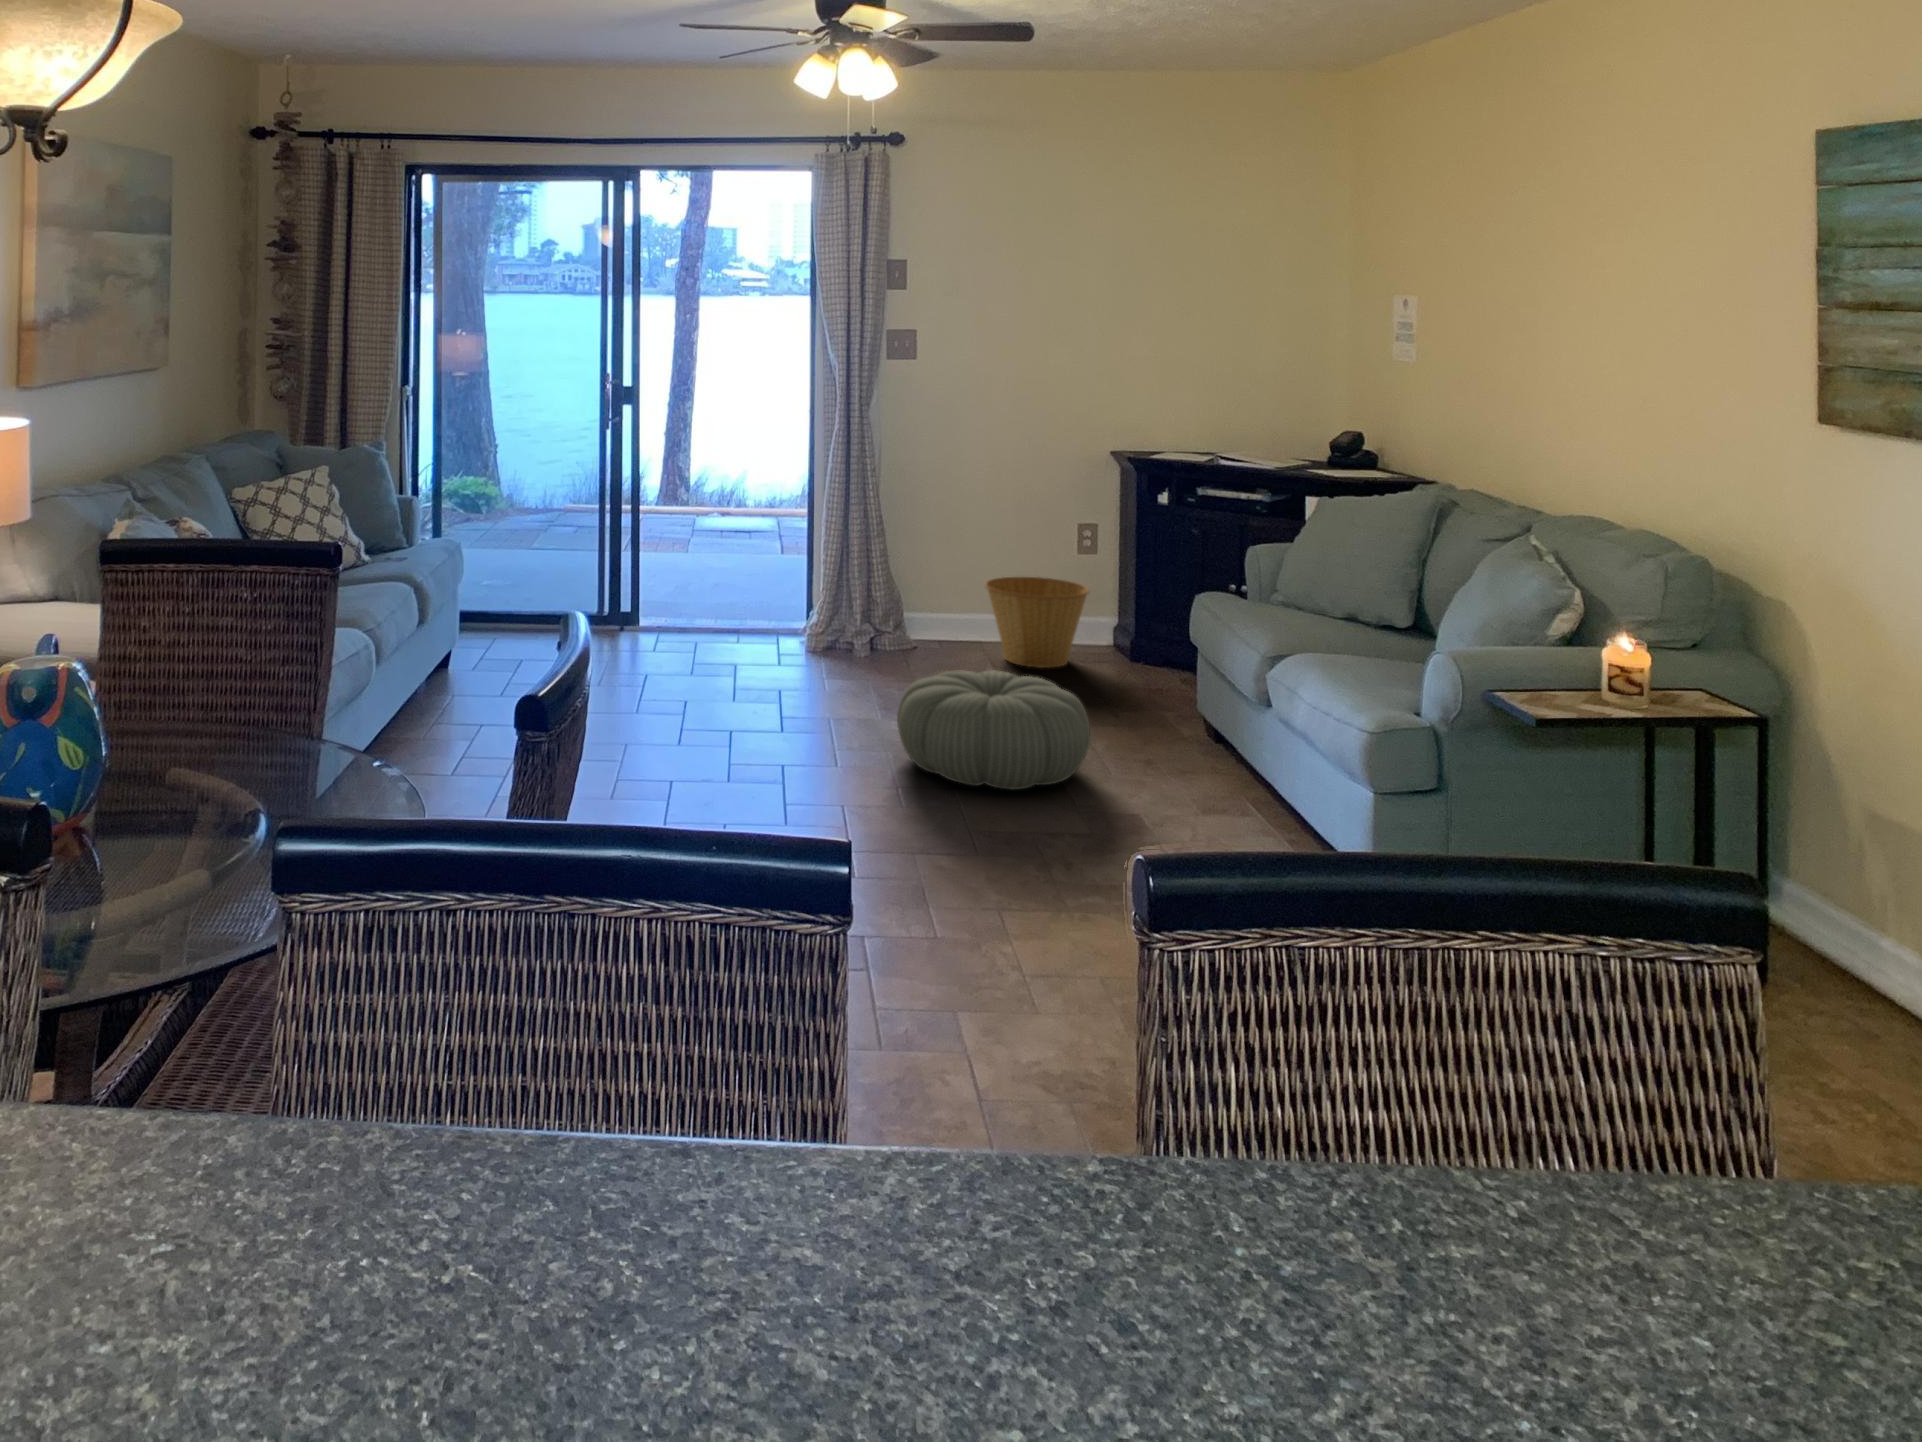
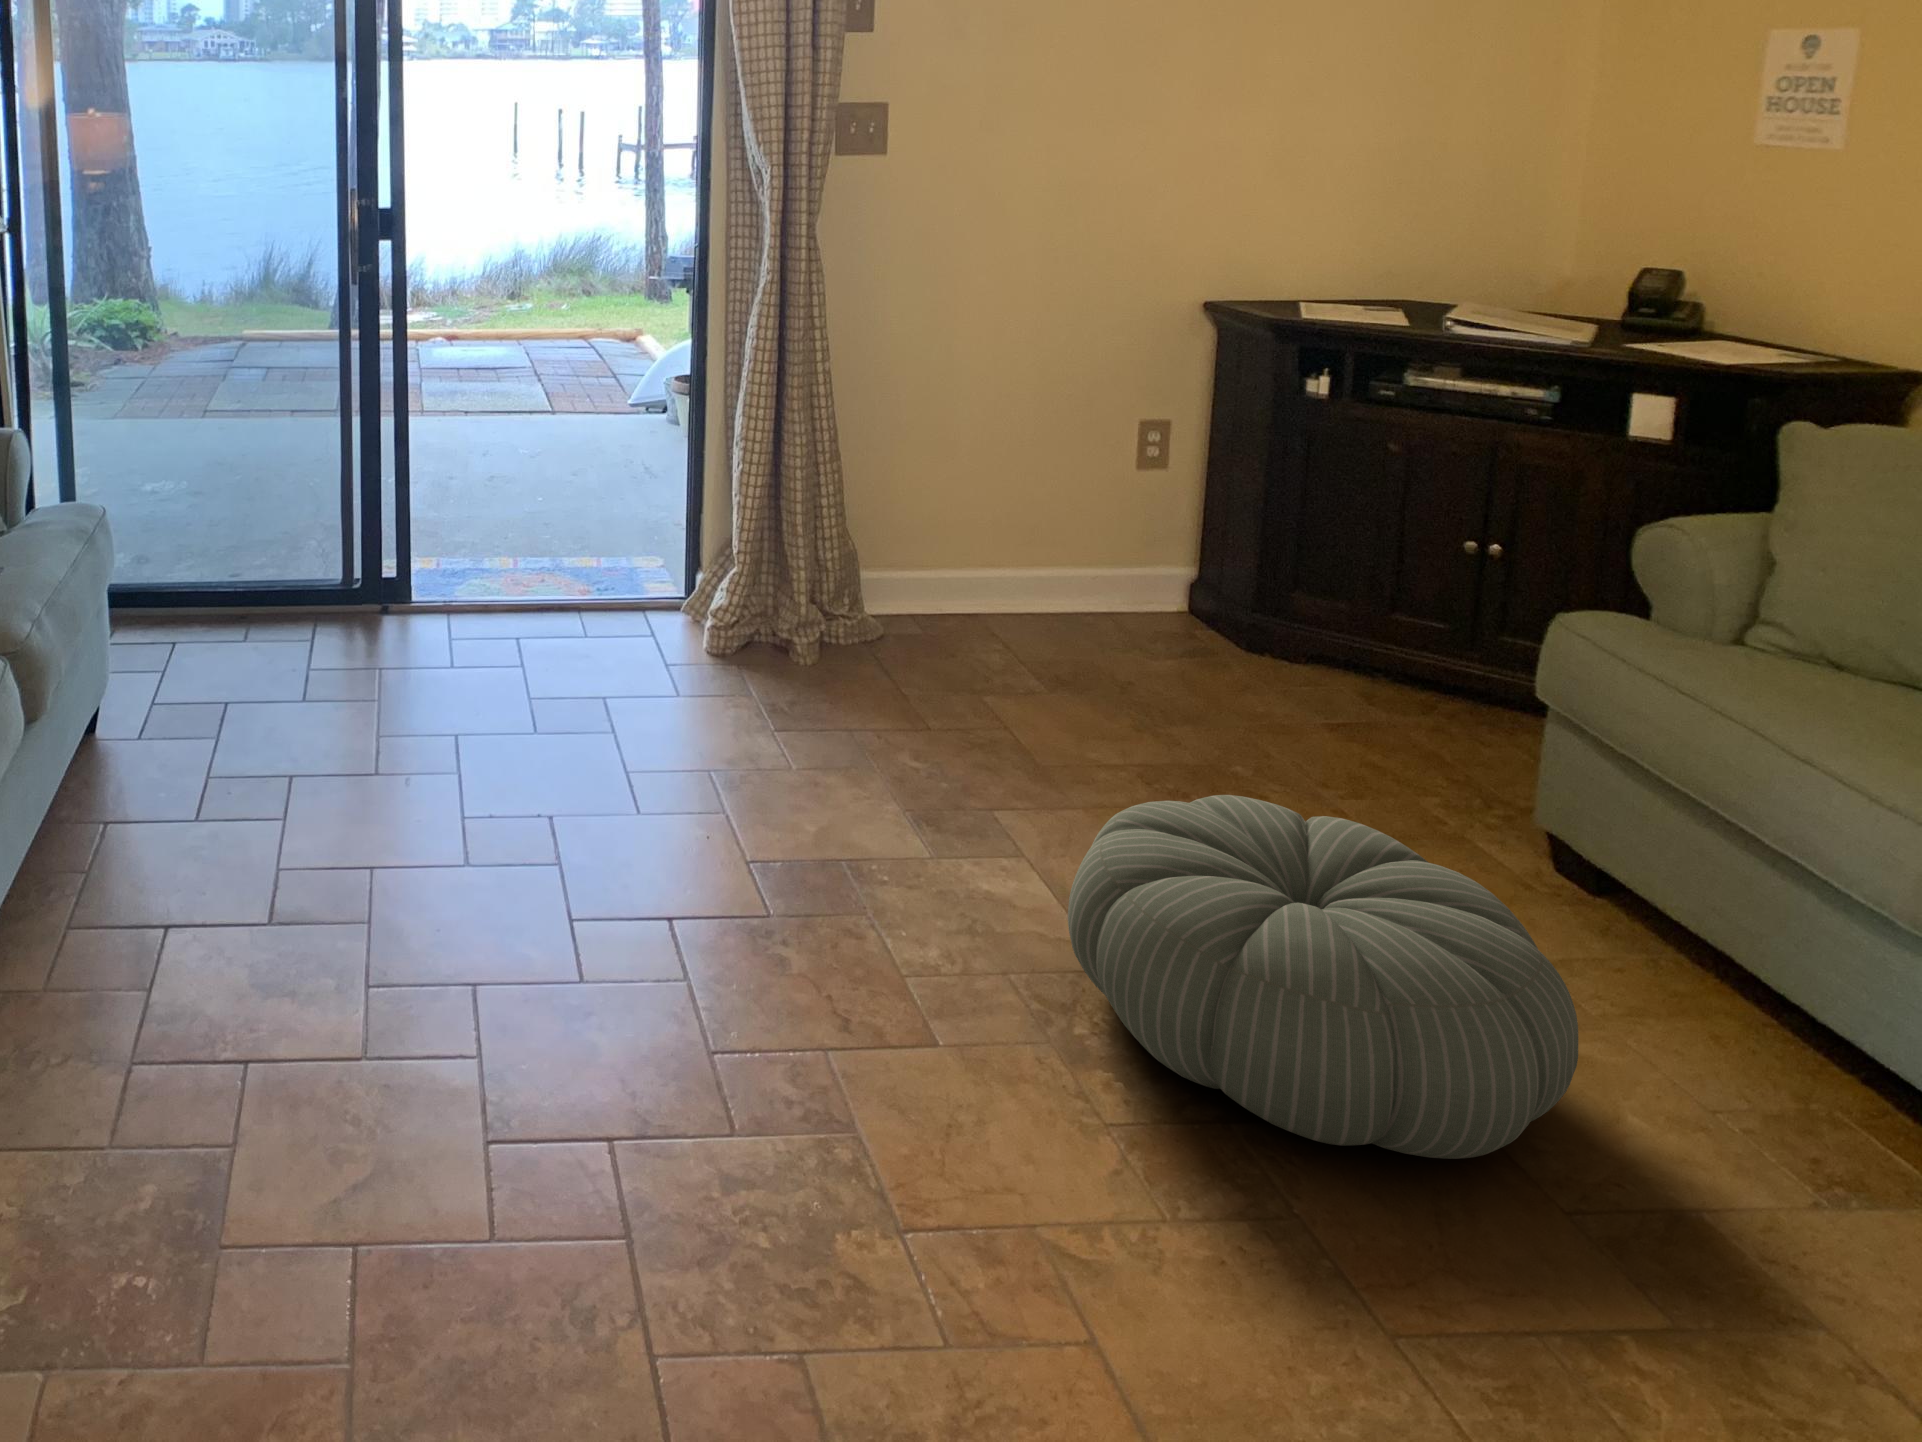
basket: present [984,577,1089,668] -> none [1003,511,1198,676]

